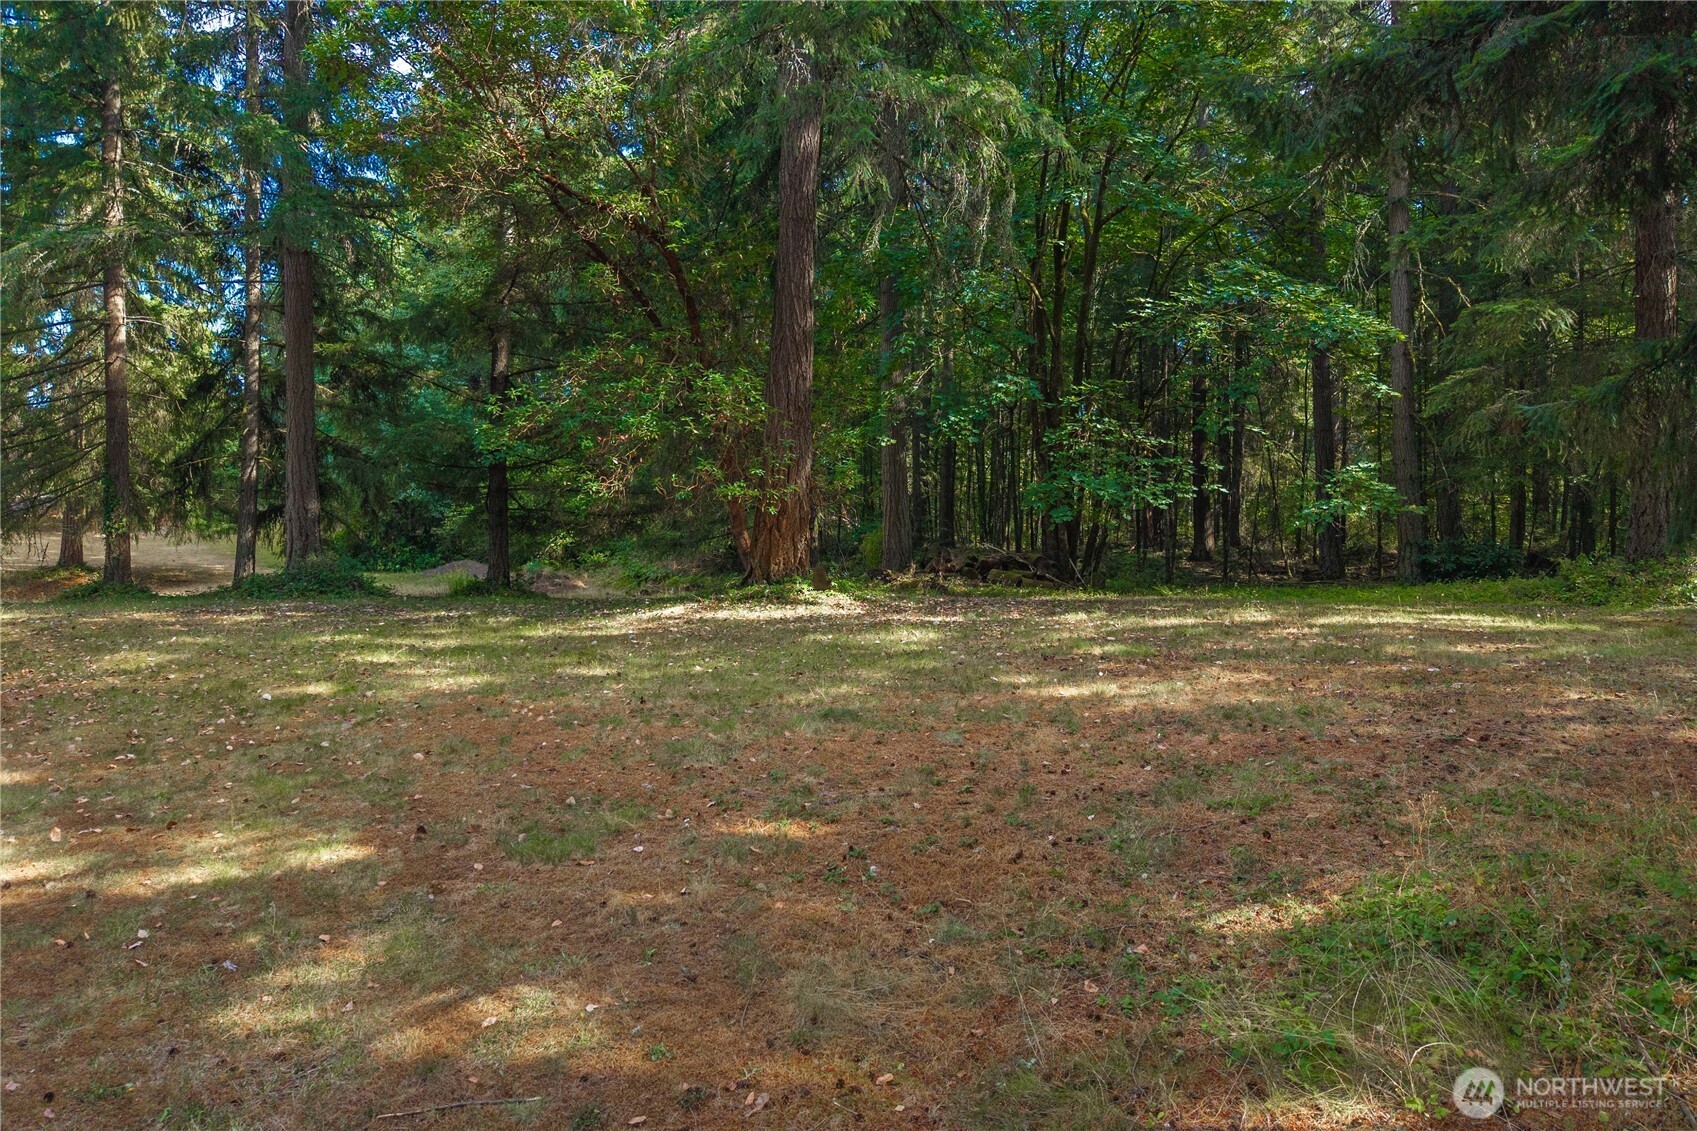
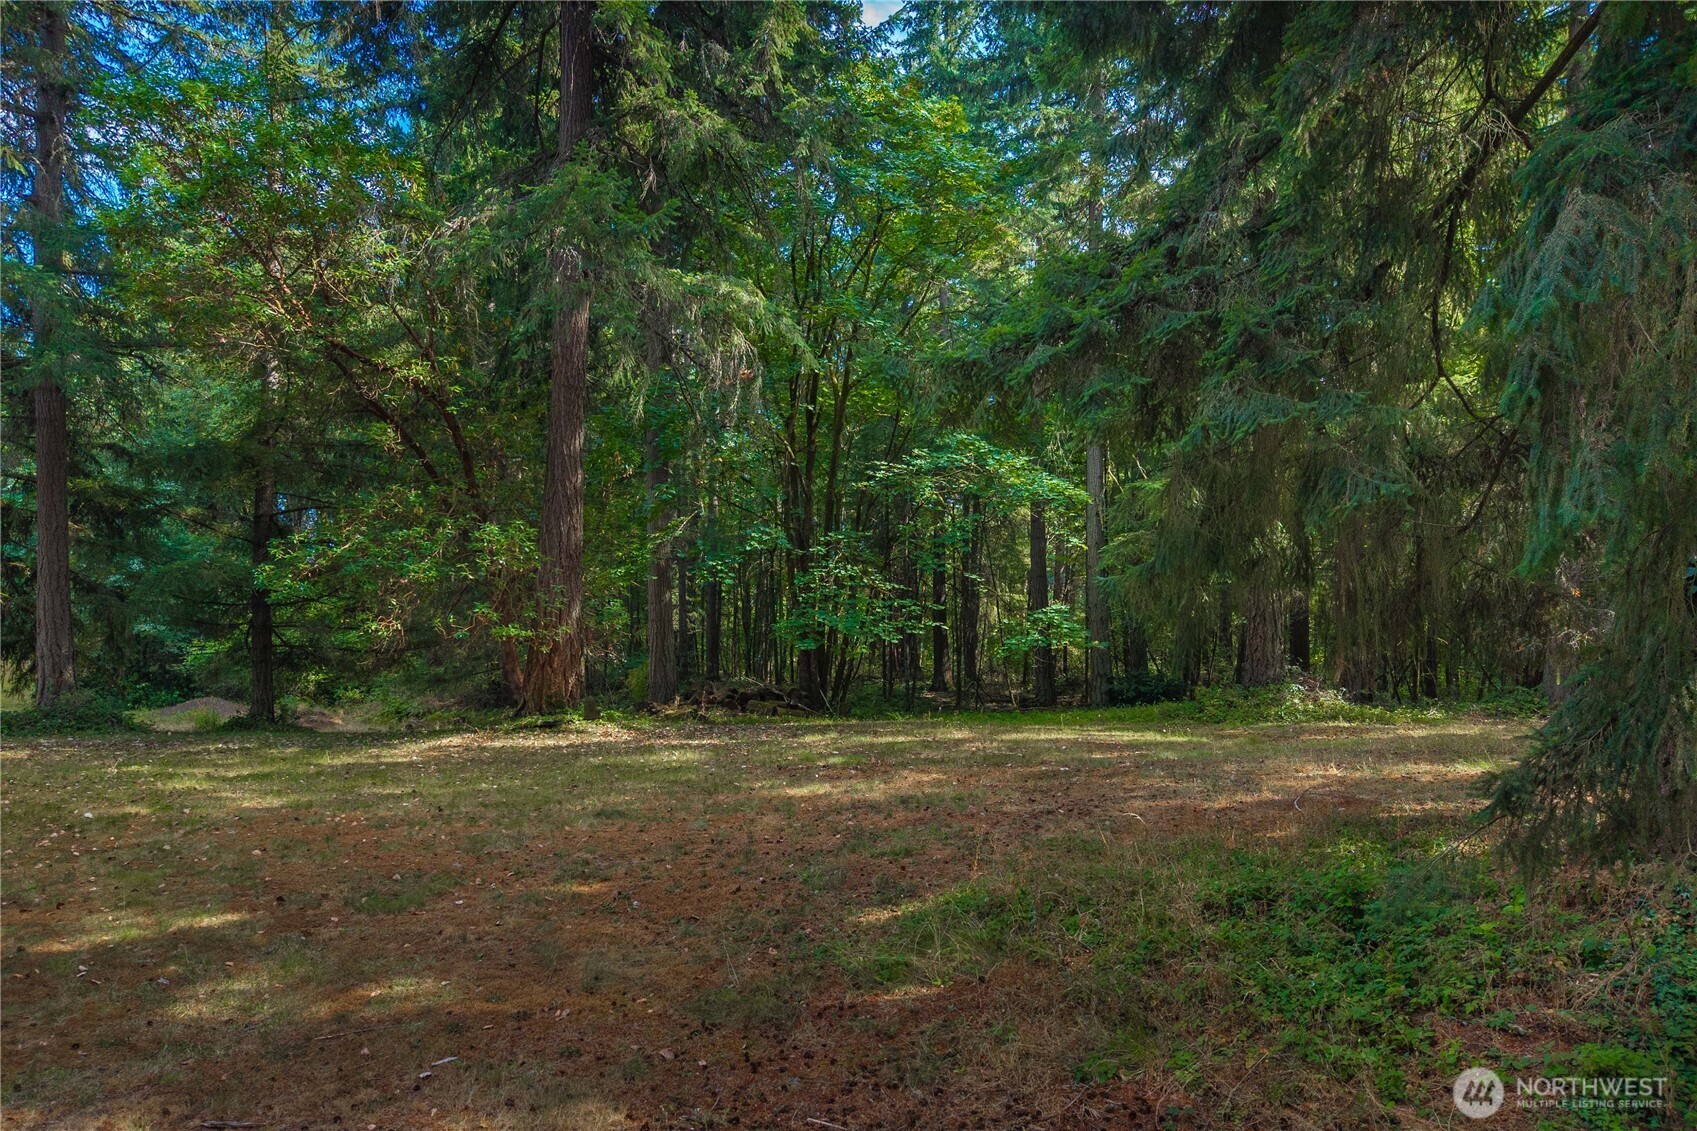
potted tree: none [764,542,797,596] -> present [541,683,566,725]

